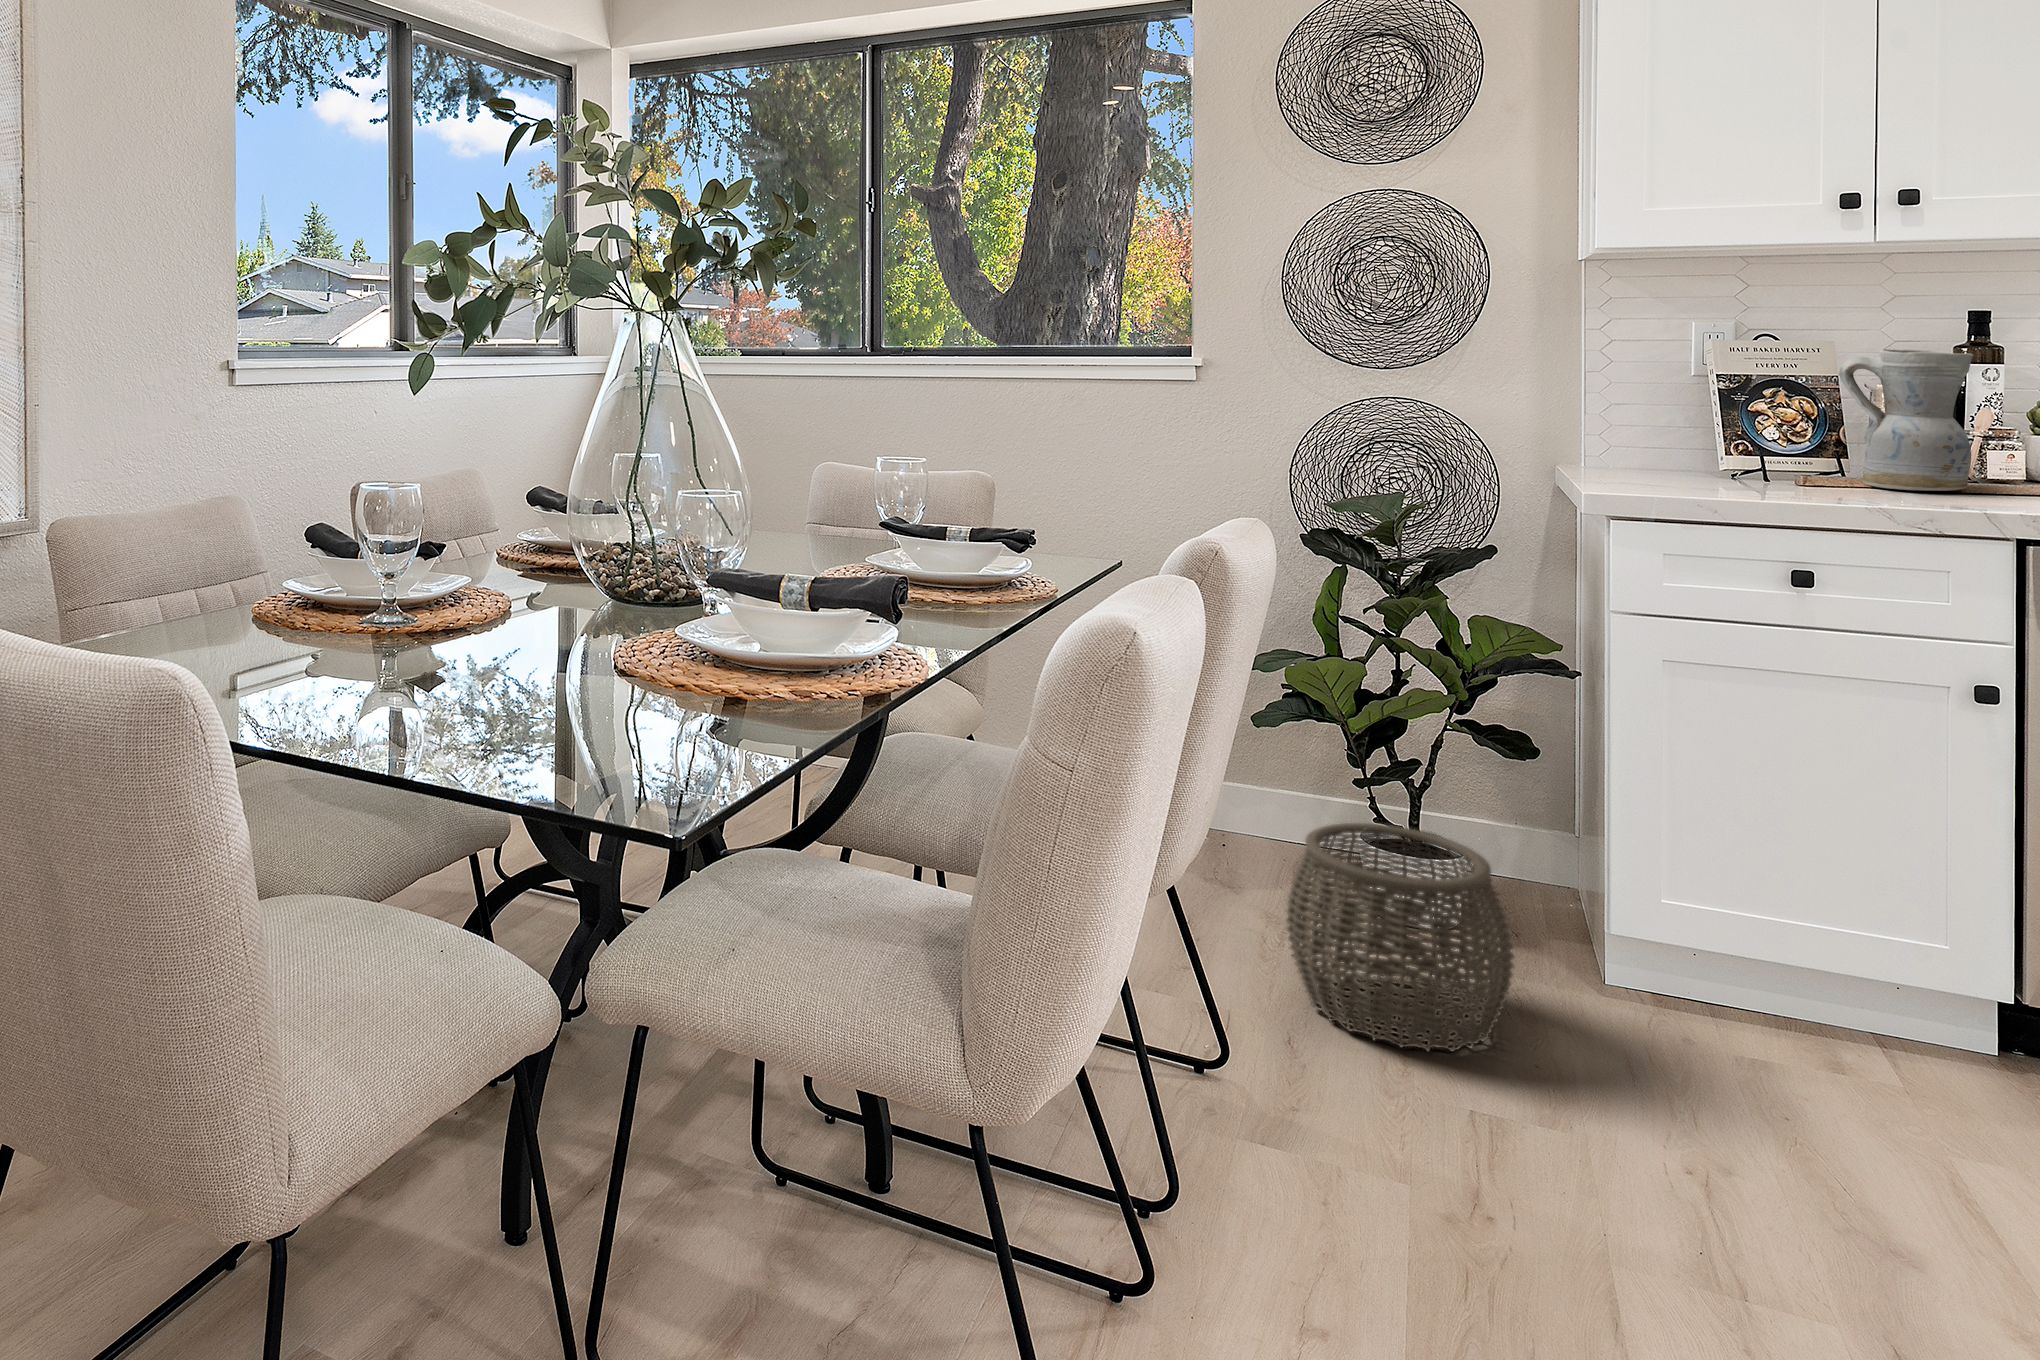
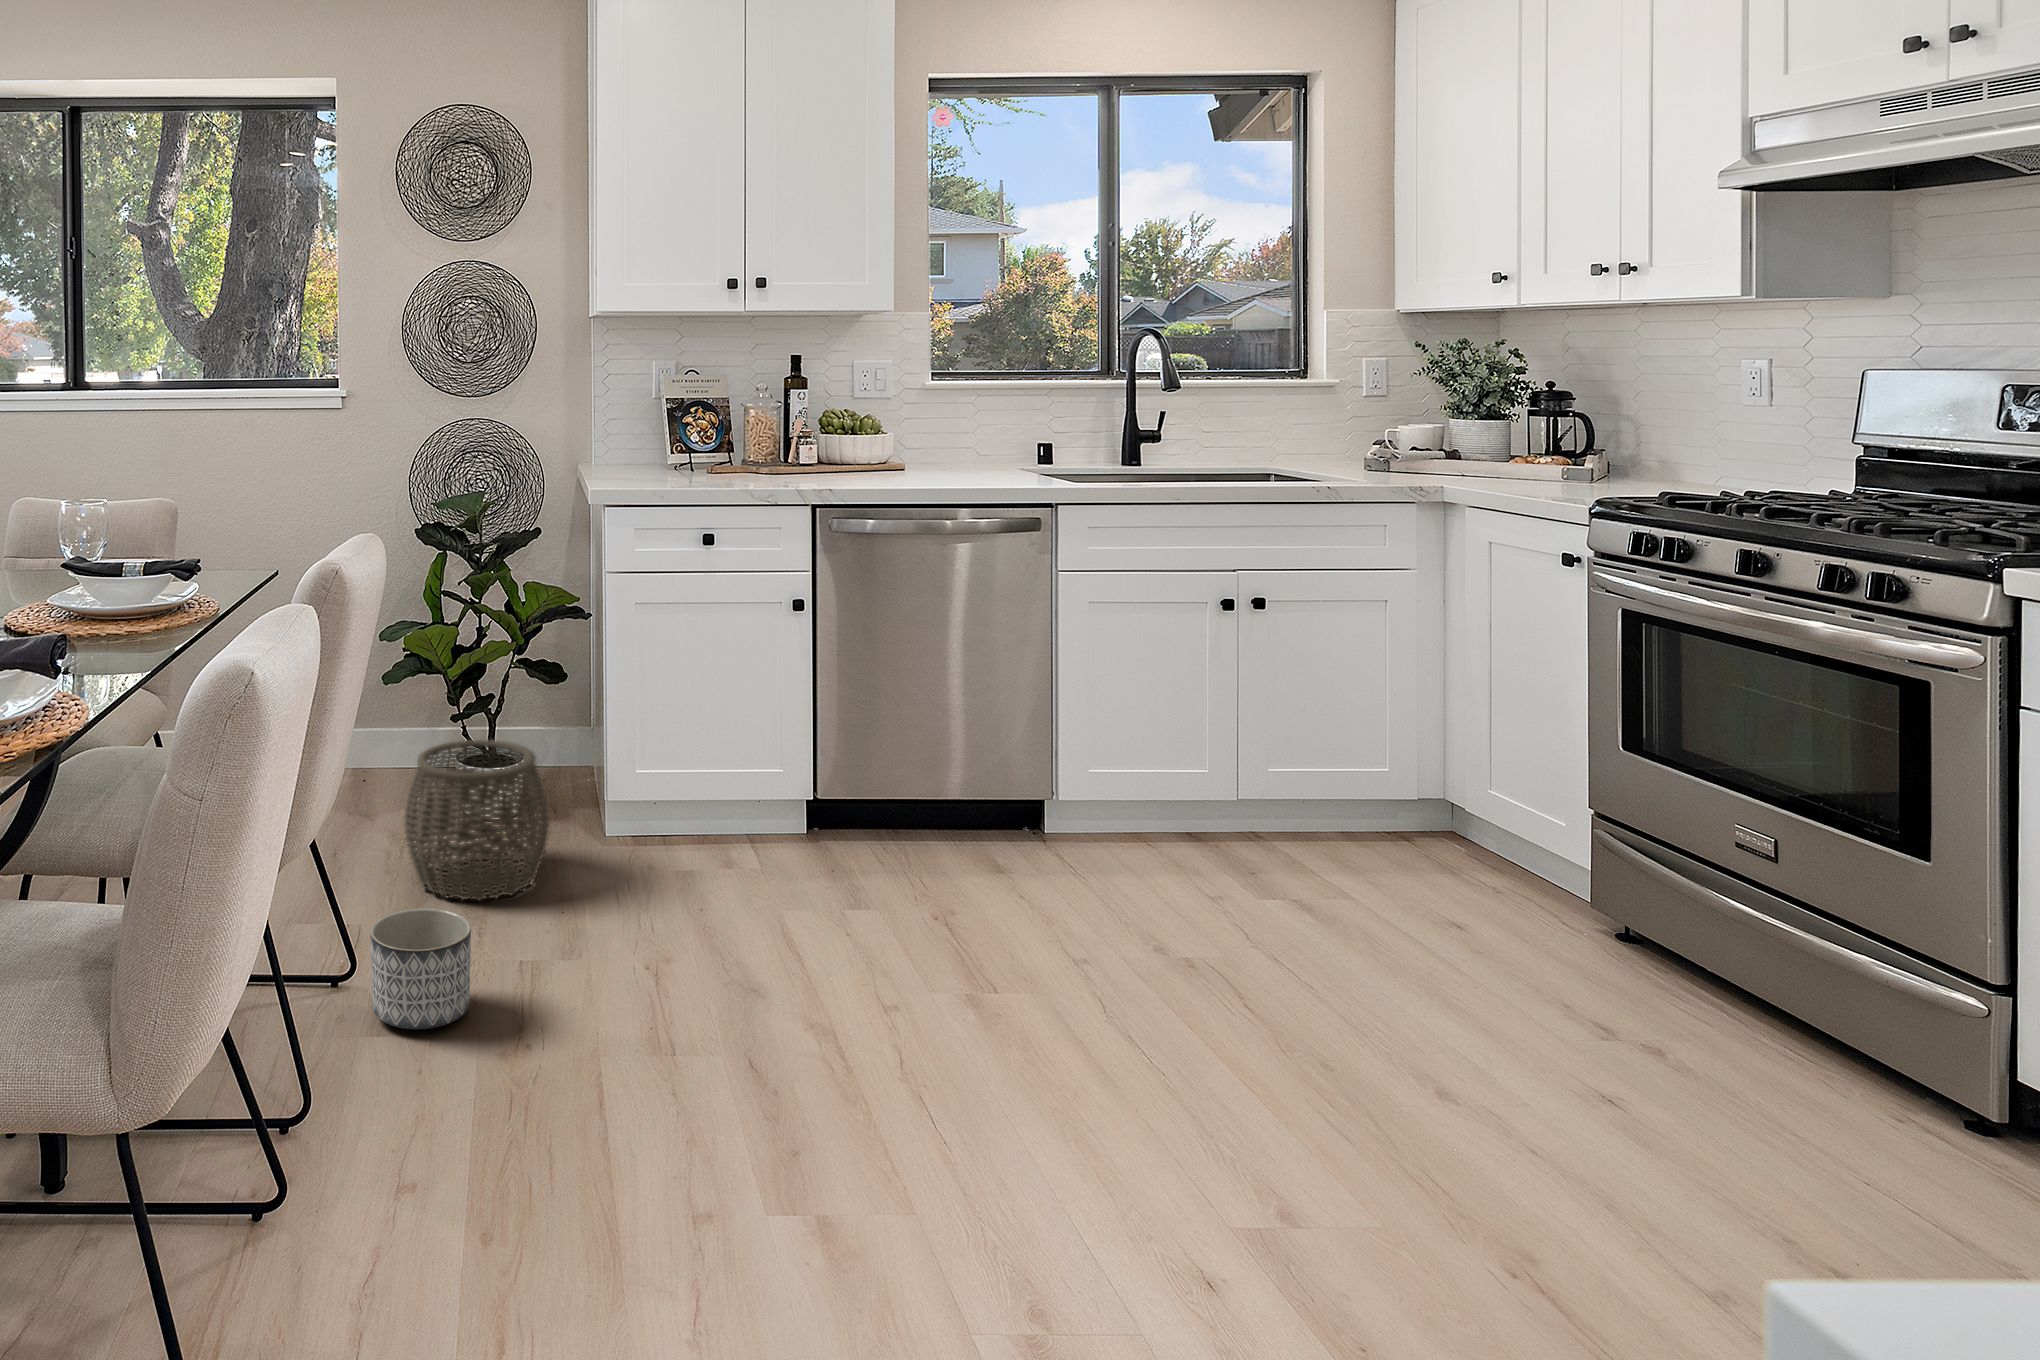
ceramic pitcher: present [1839,349,1973,491] -> none [727,381,789,472]
planter: none [1238,1053,1392,1232] -> present [370,908,471,1029]

